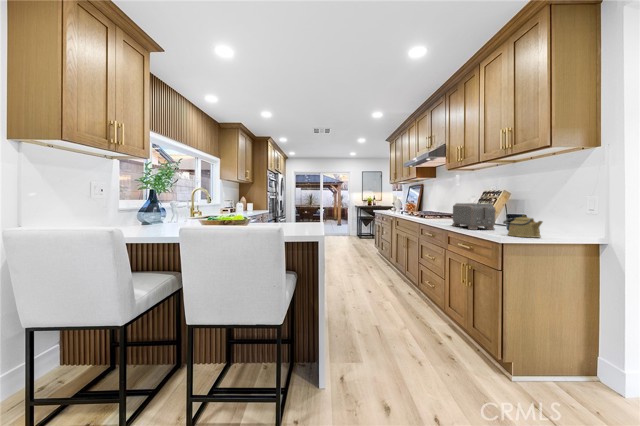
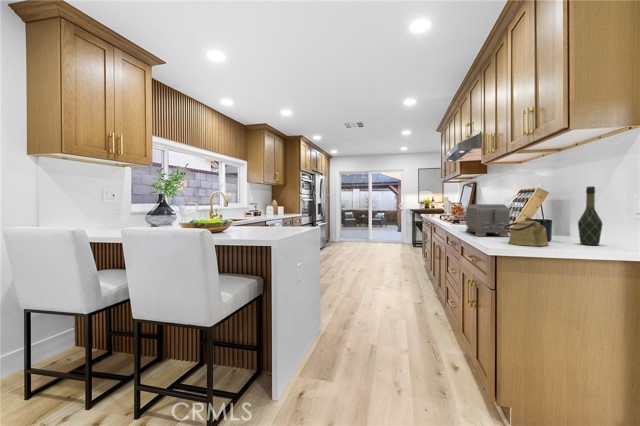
wine bottle: none [556,191,575,236] -> present [578,186,602,245]

